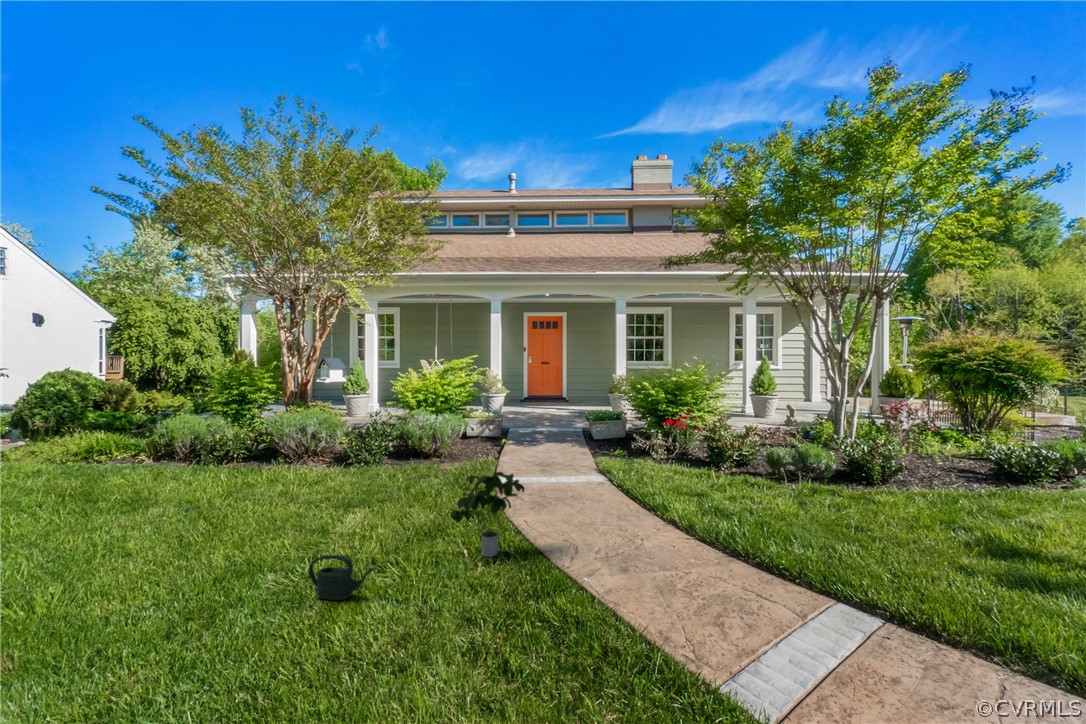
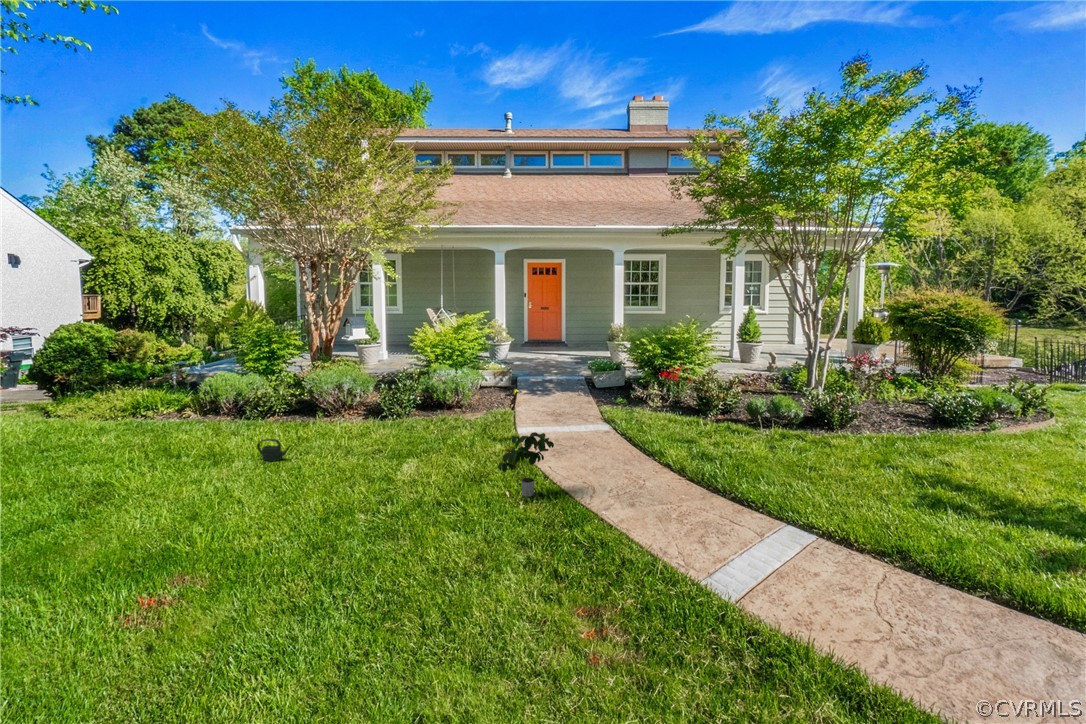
watering can: present [309,555,374,600] -> present [257,439,292,461]

